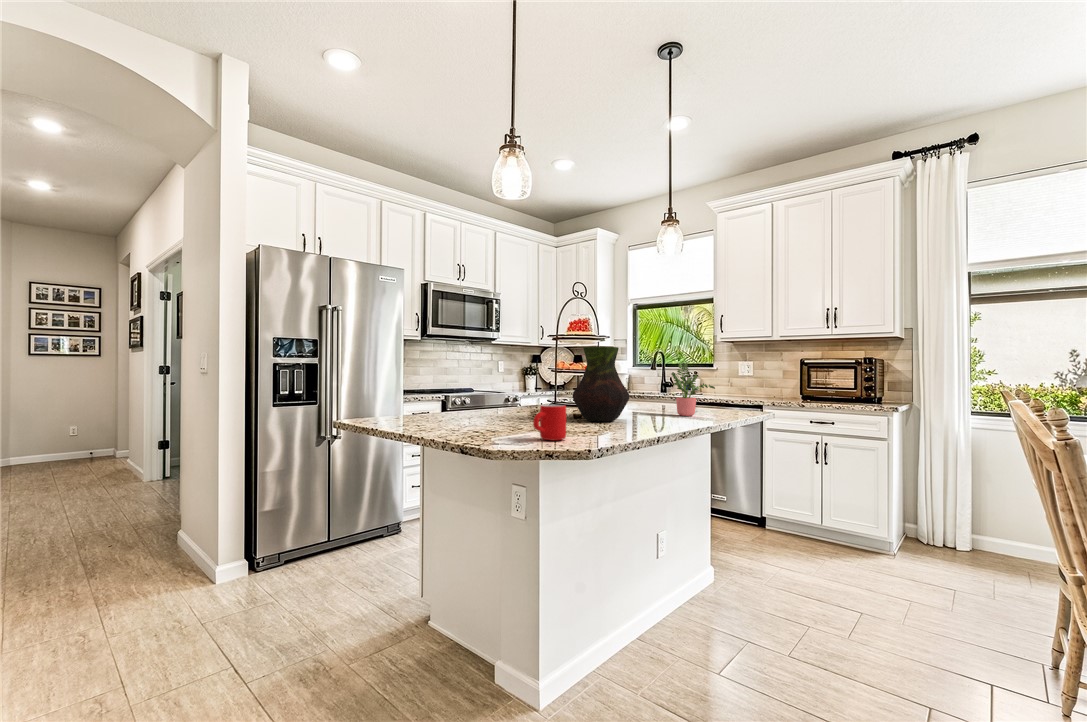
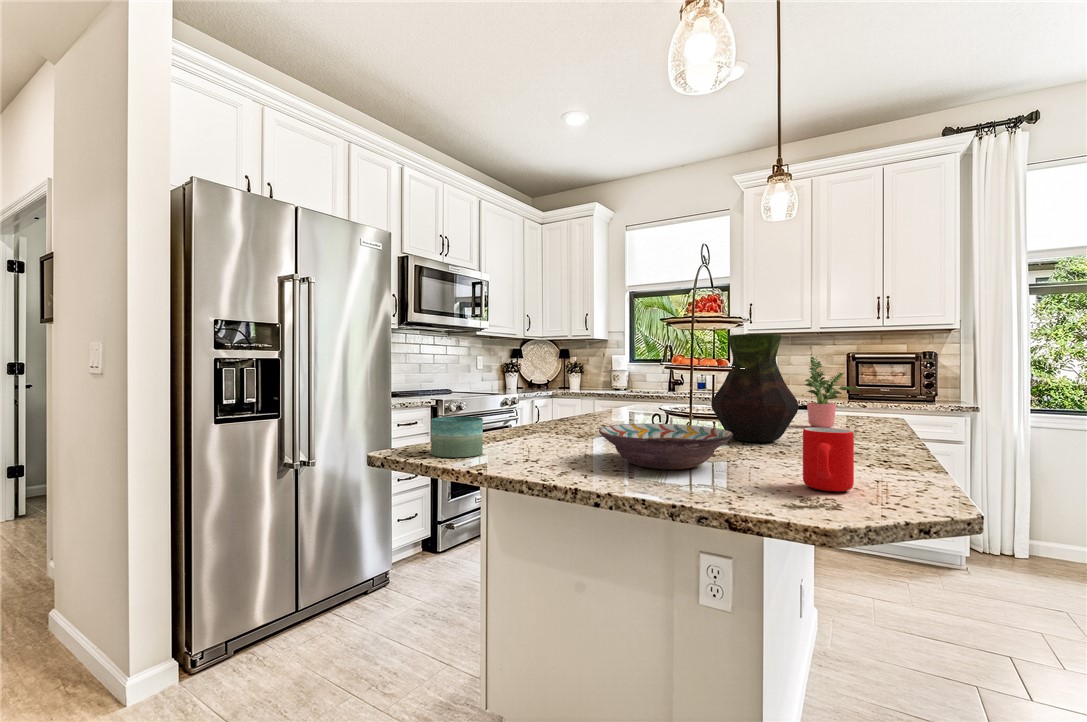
candle: none [368,400,401,423] -> present [431,417,483,457]
decorative bowl: none [454,405,535,431] -> present [599,424,733,469]

